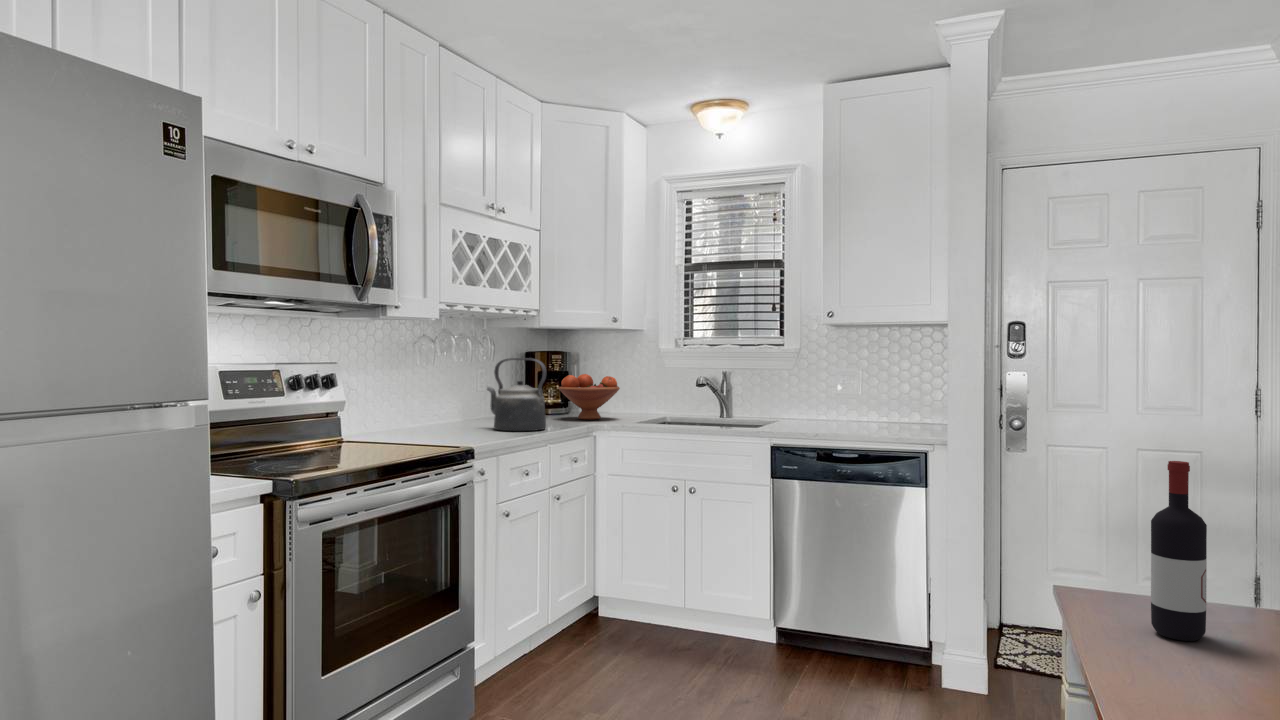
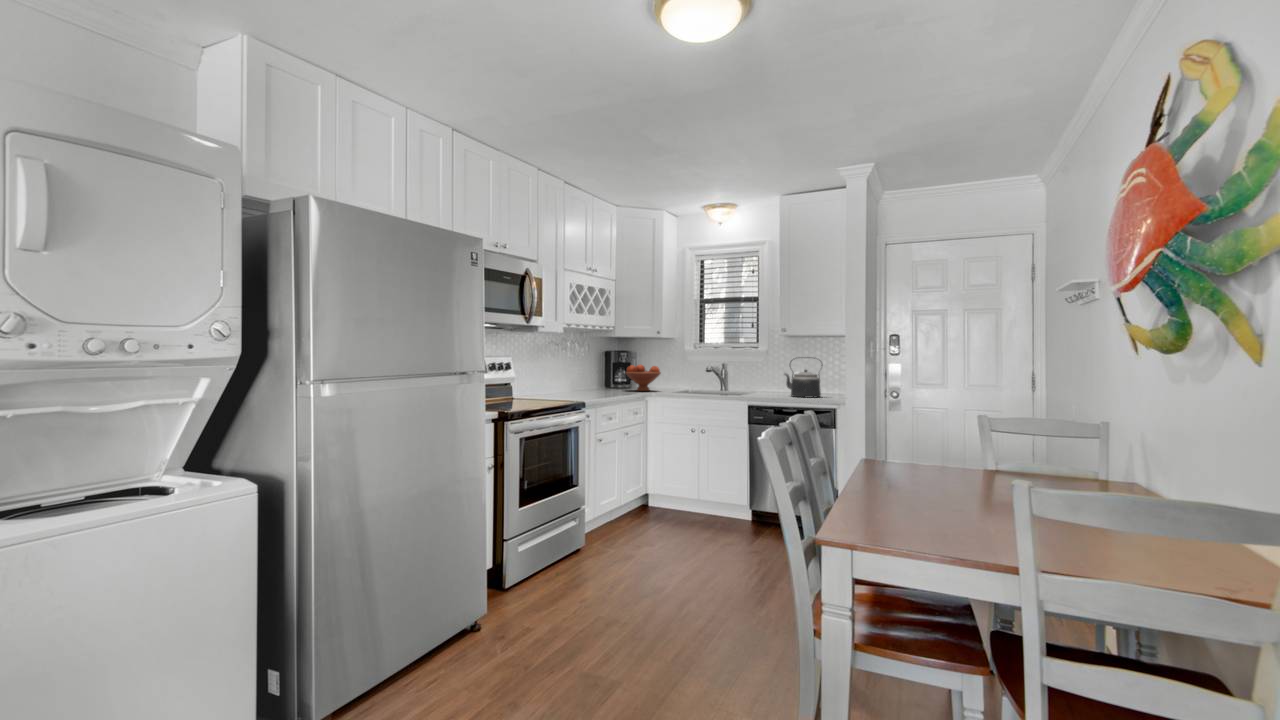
kettle: present [487,358,547,431] -> present [784,357,823,397]
wine bottle: present [1151,461,1207,641] -> none [896,398,917,474]

